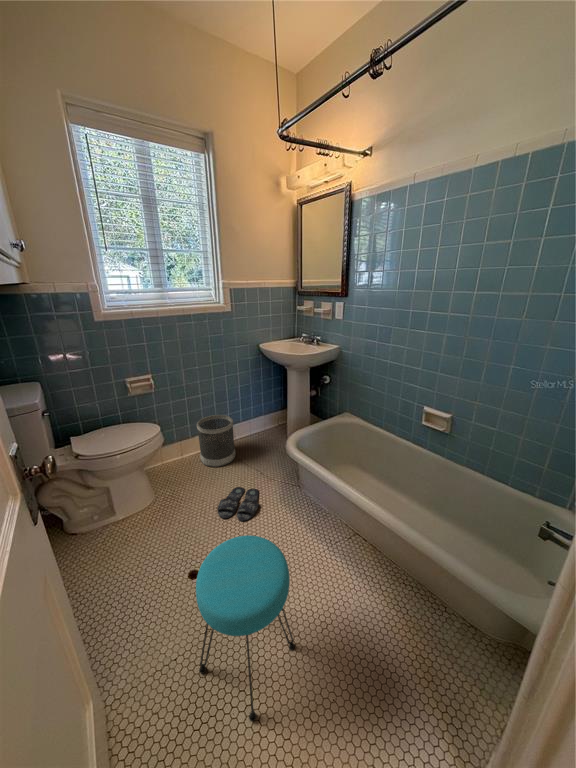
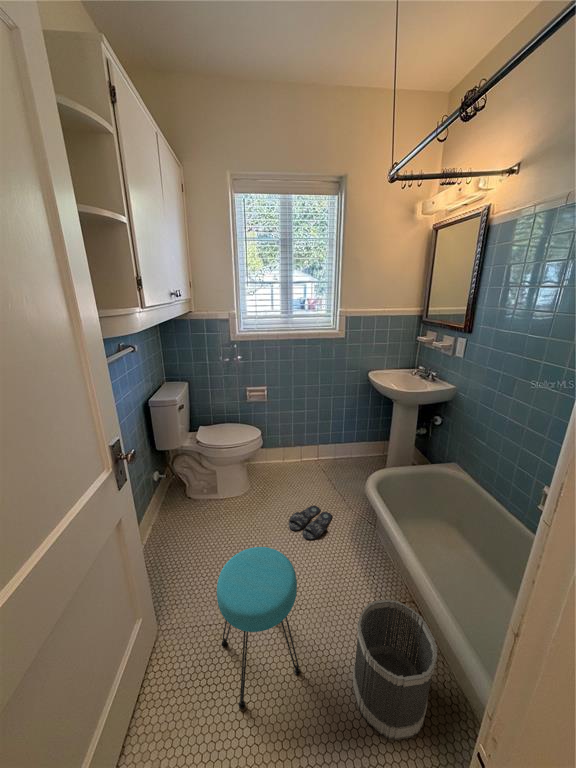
wastebasket: present [197,415,235,467] -> present [352,599,438,740]

